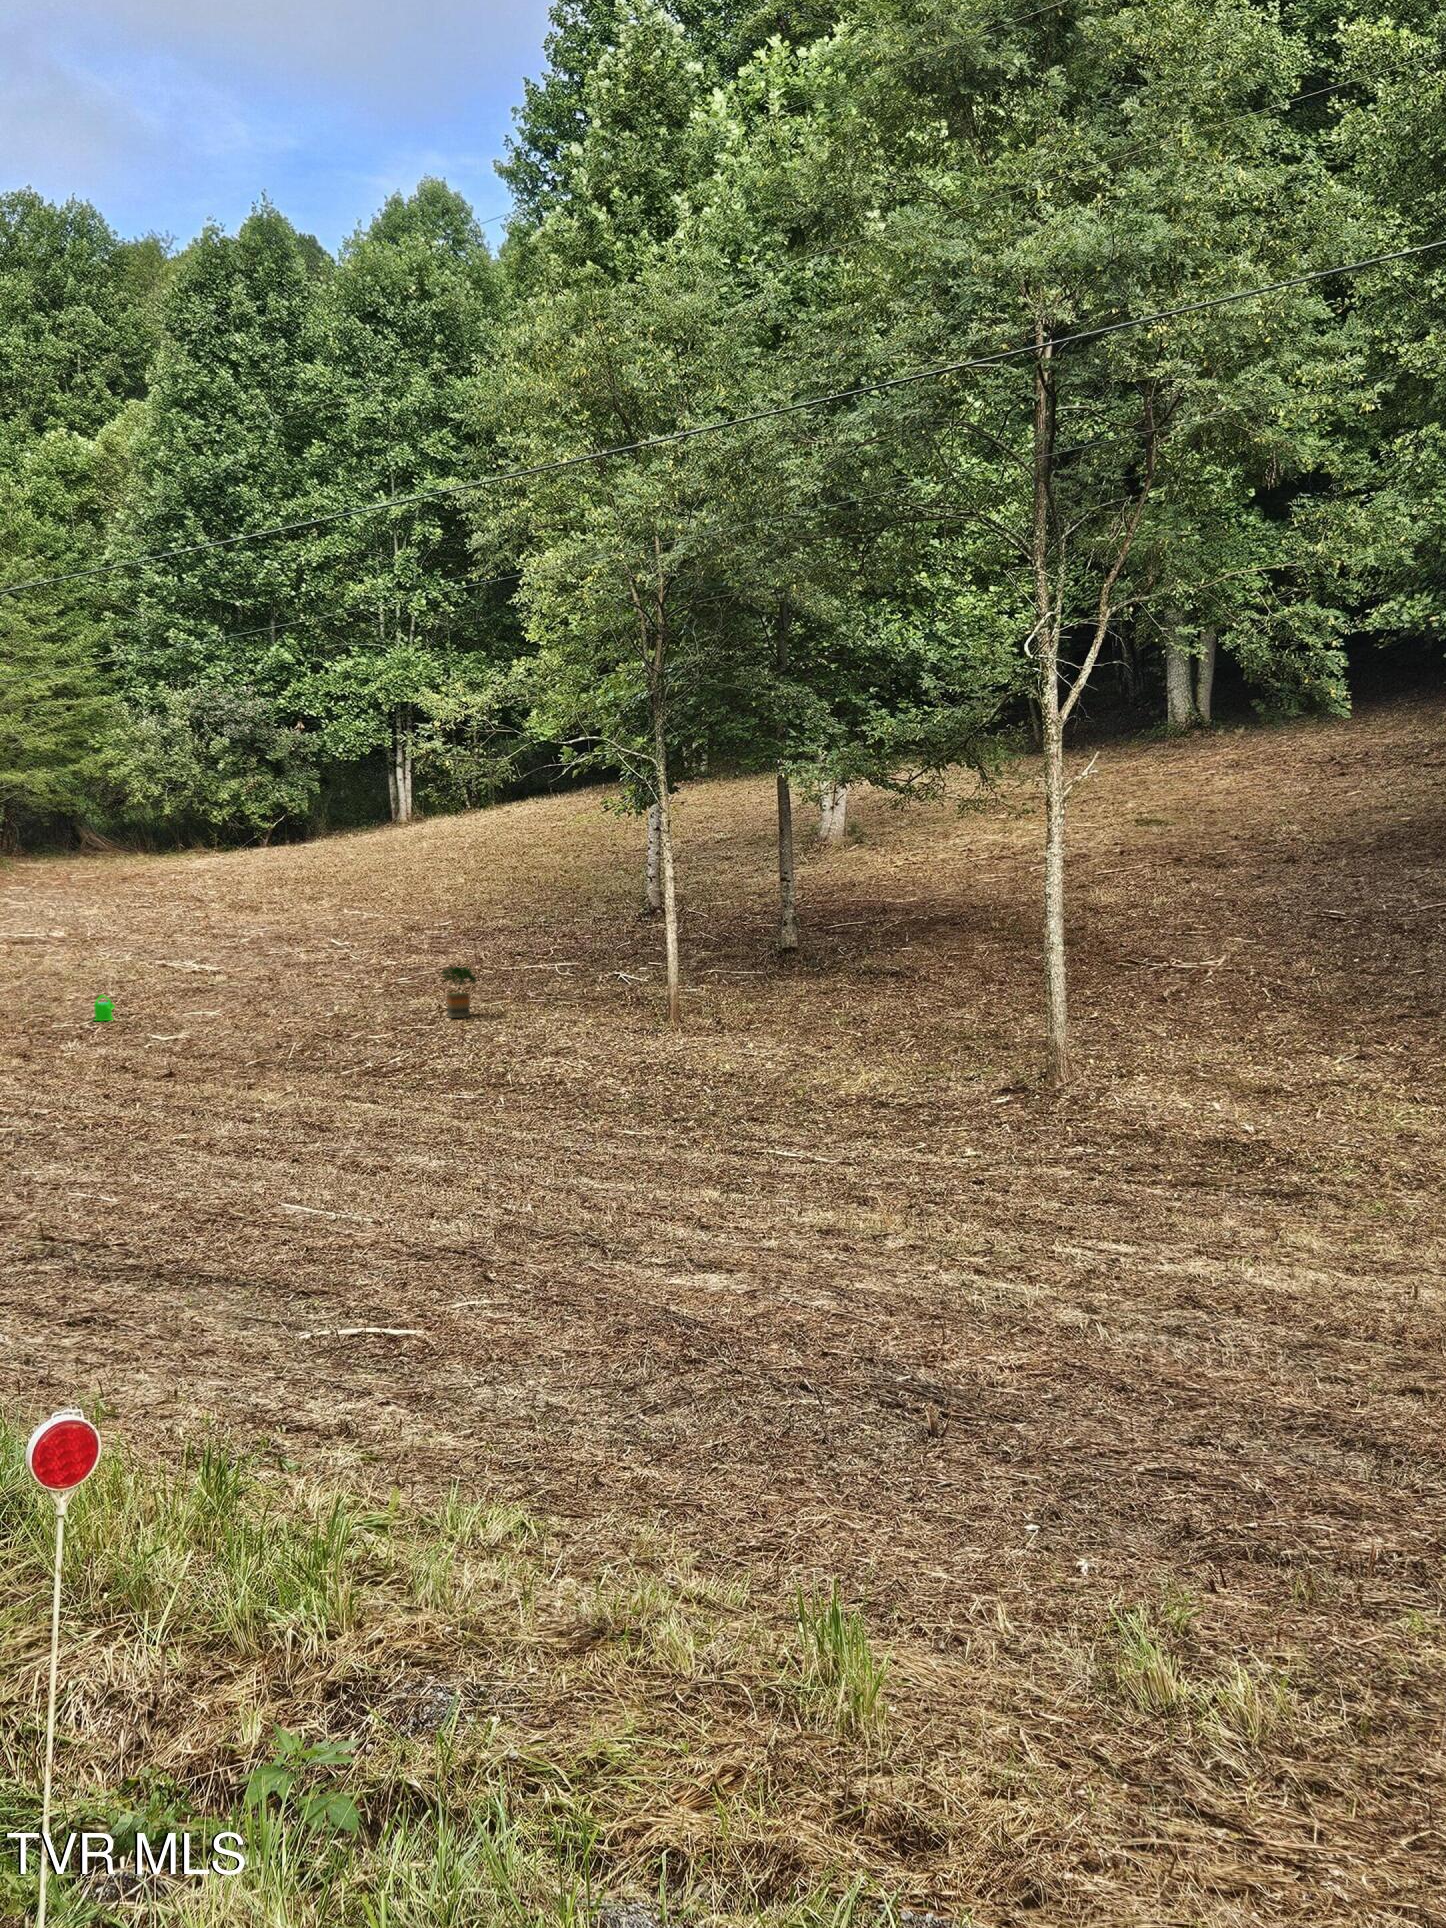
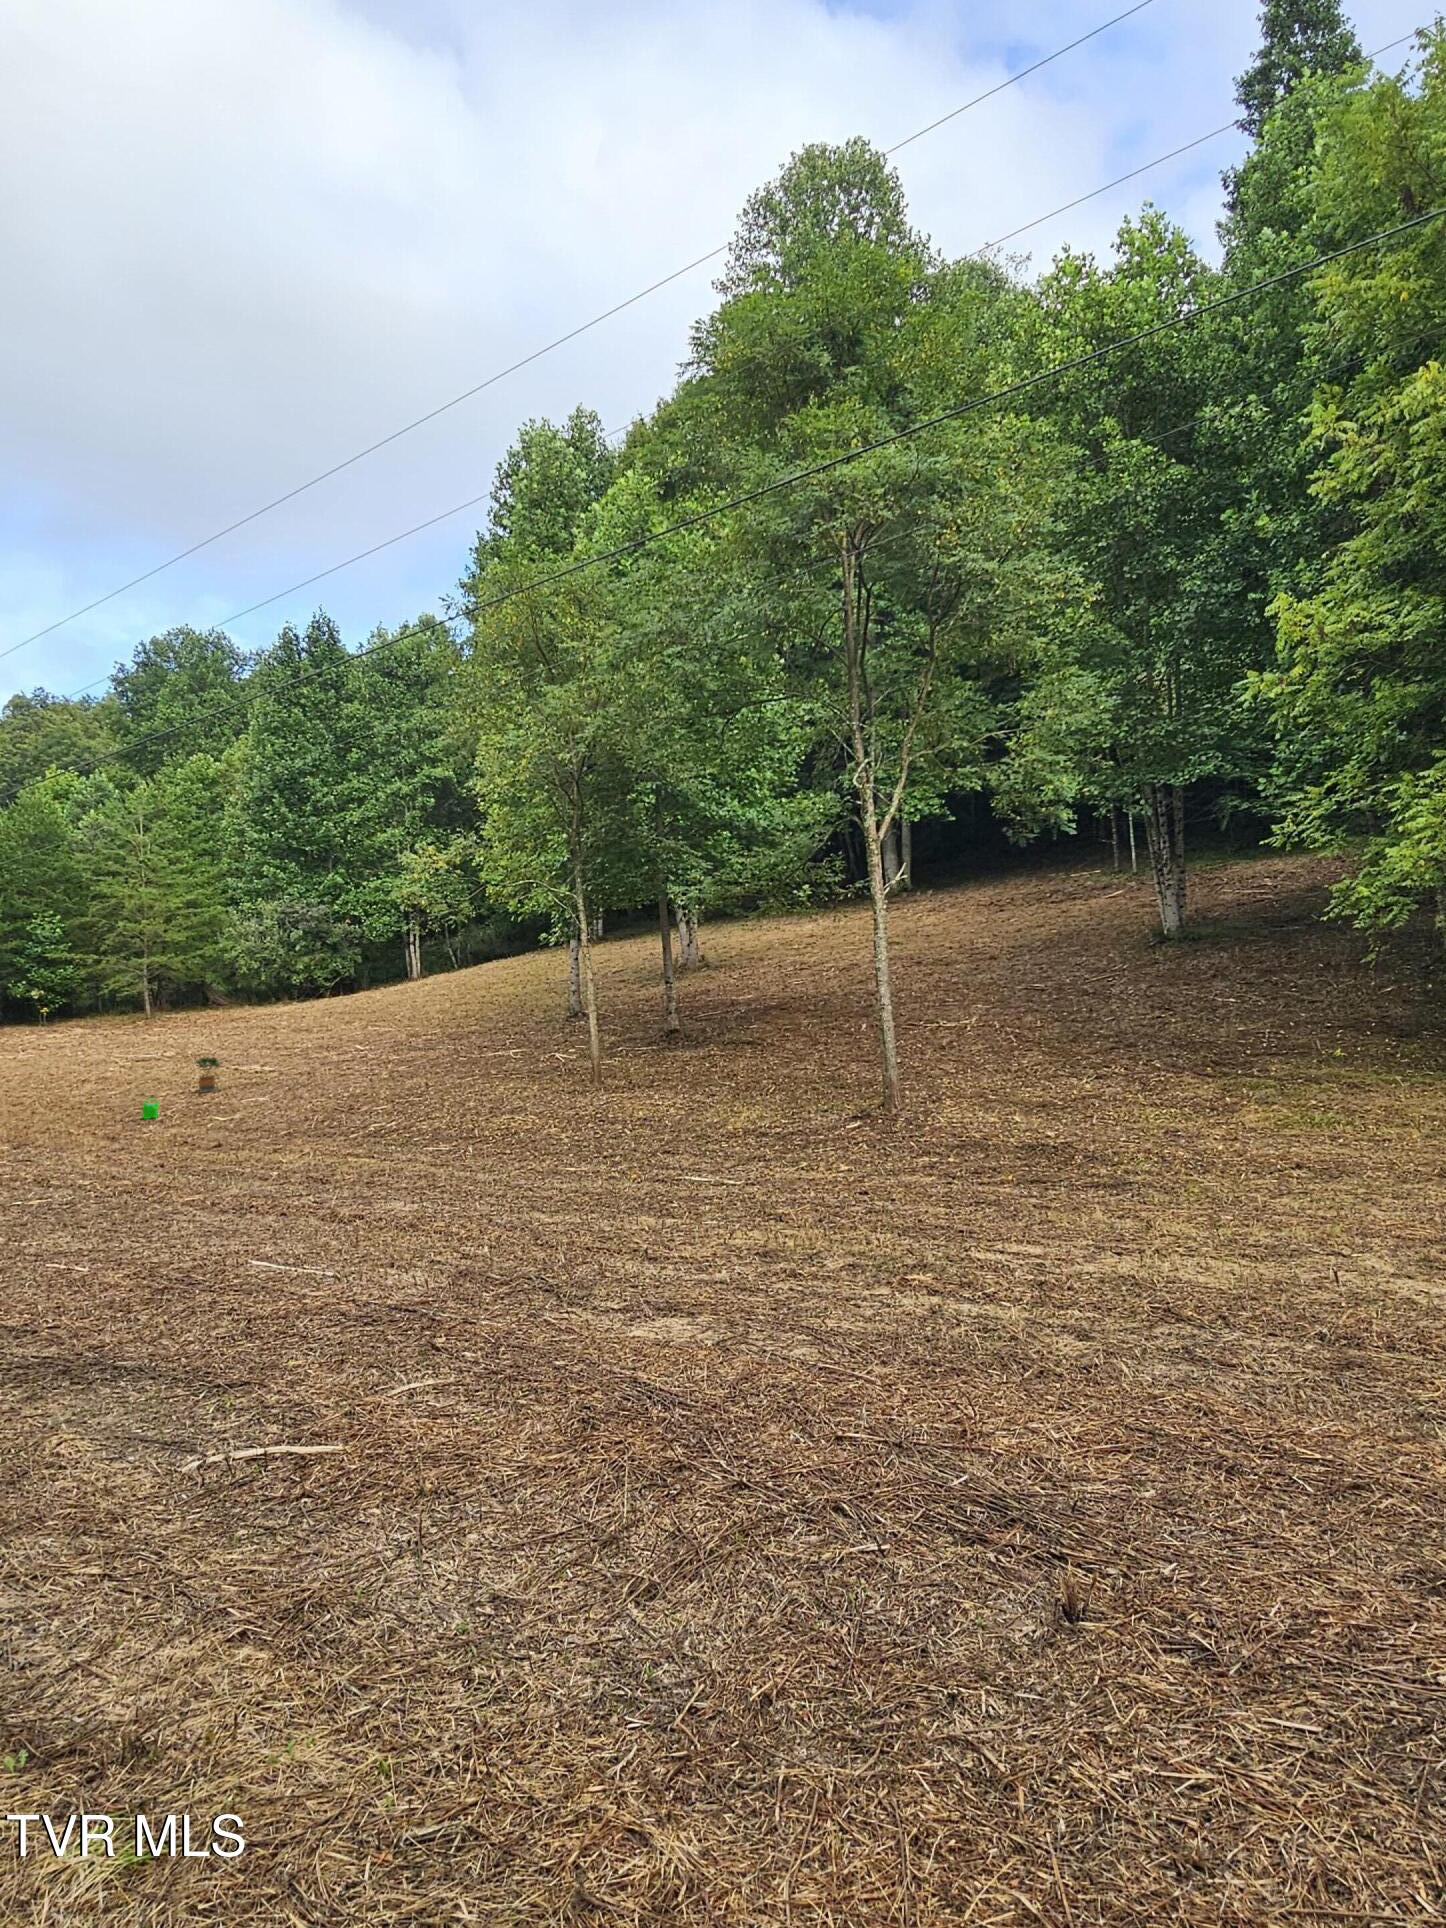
potted tree: present [442,966,476,1018] -> present [195,1057,220,1093]

